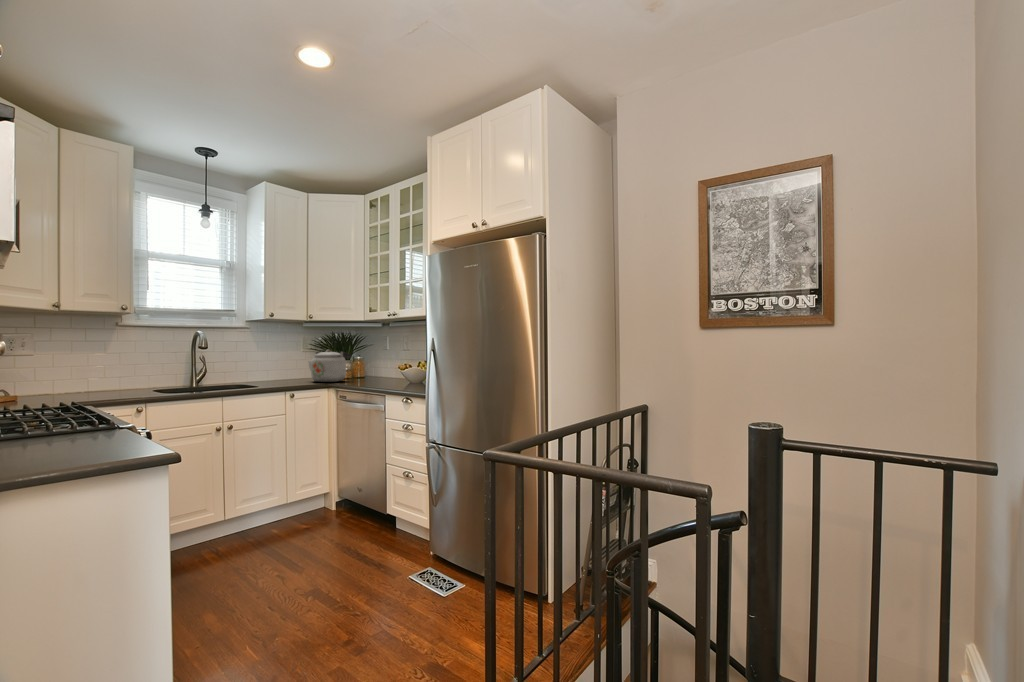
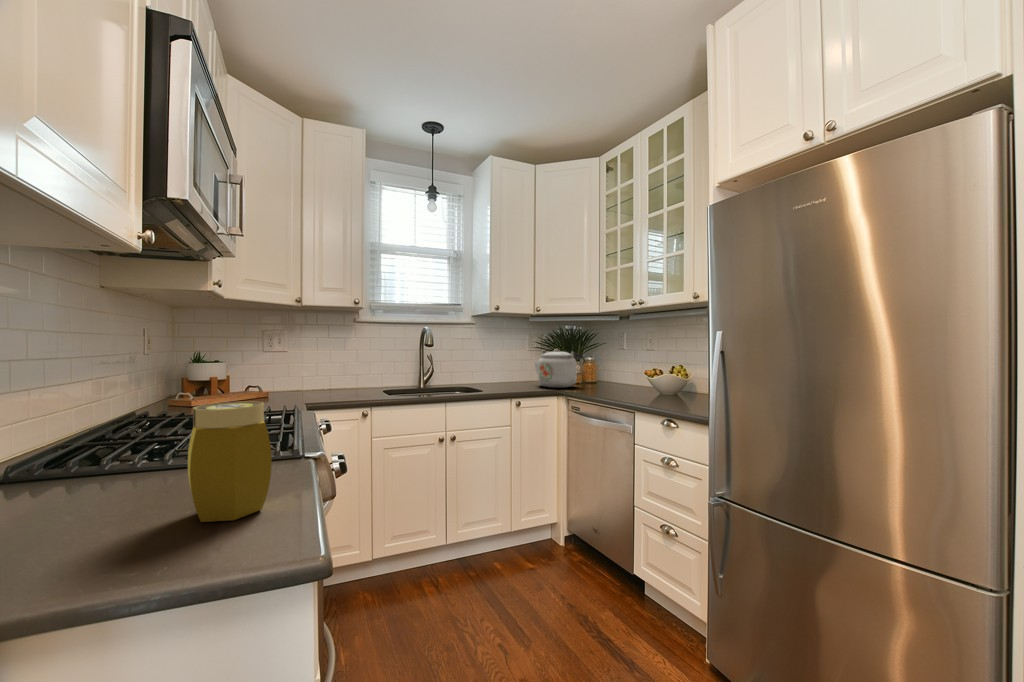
jar: none [67,383,128,451] -> present [188,401,272,522]

